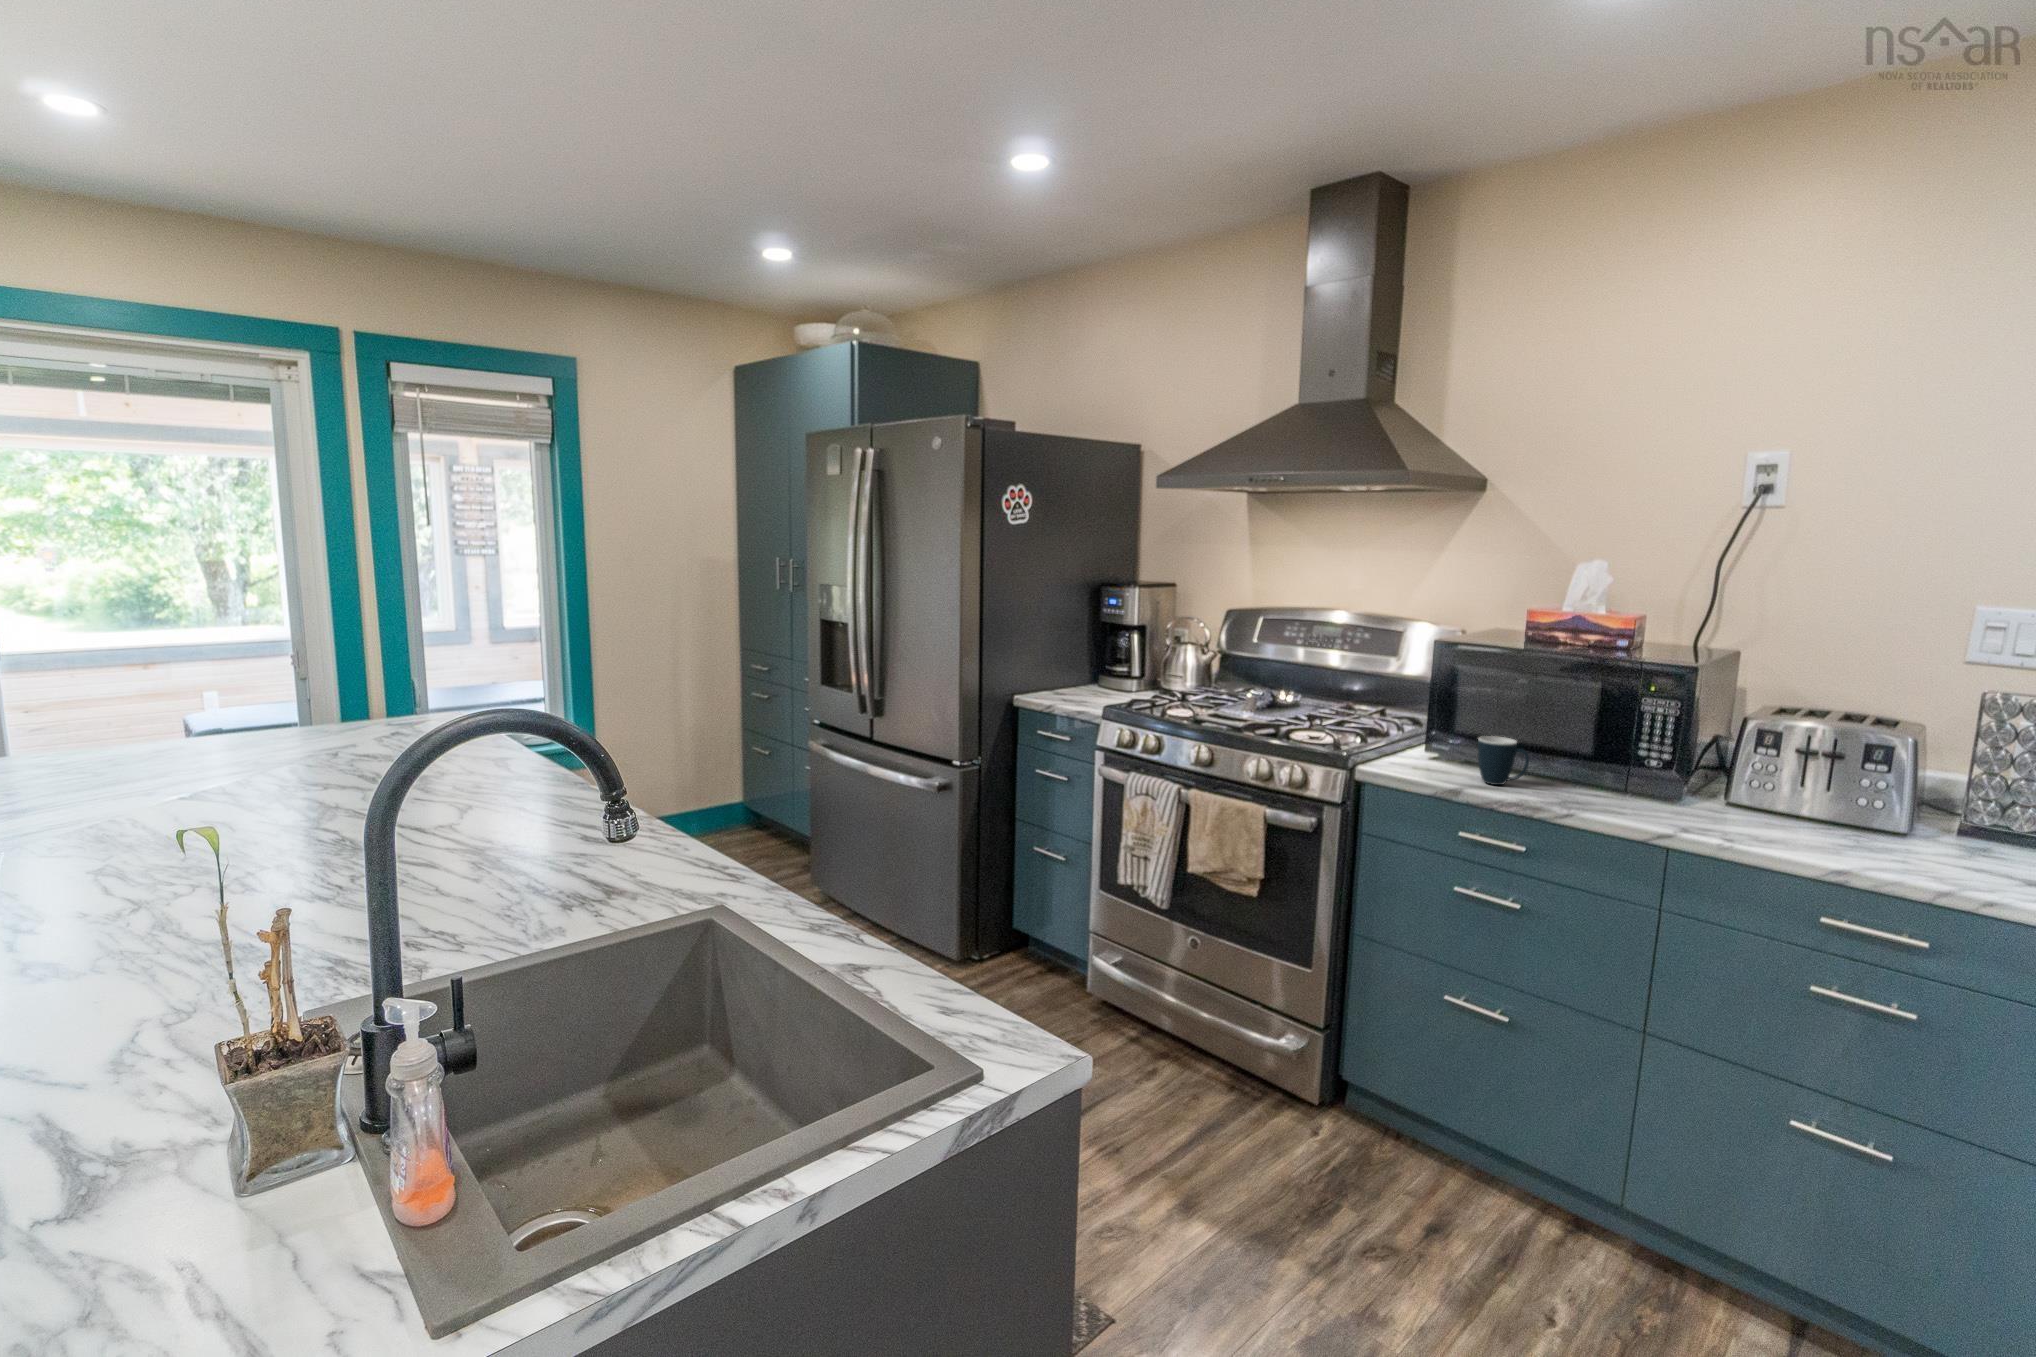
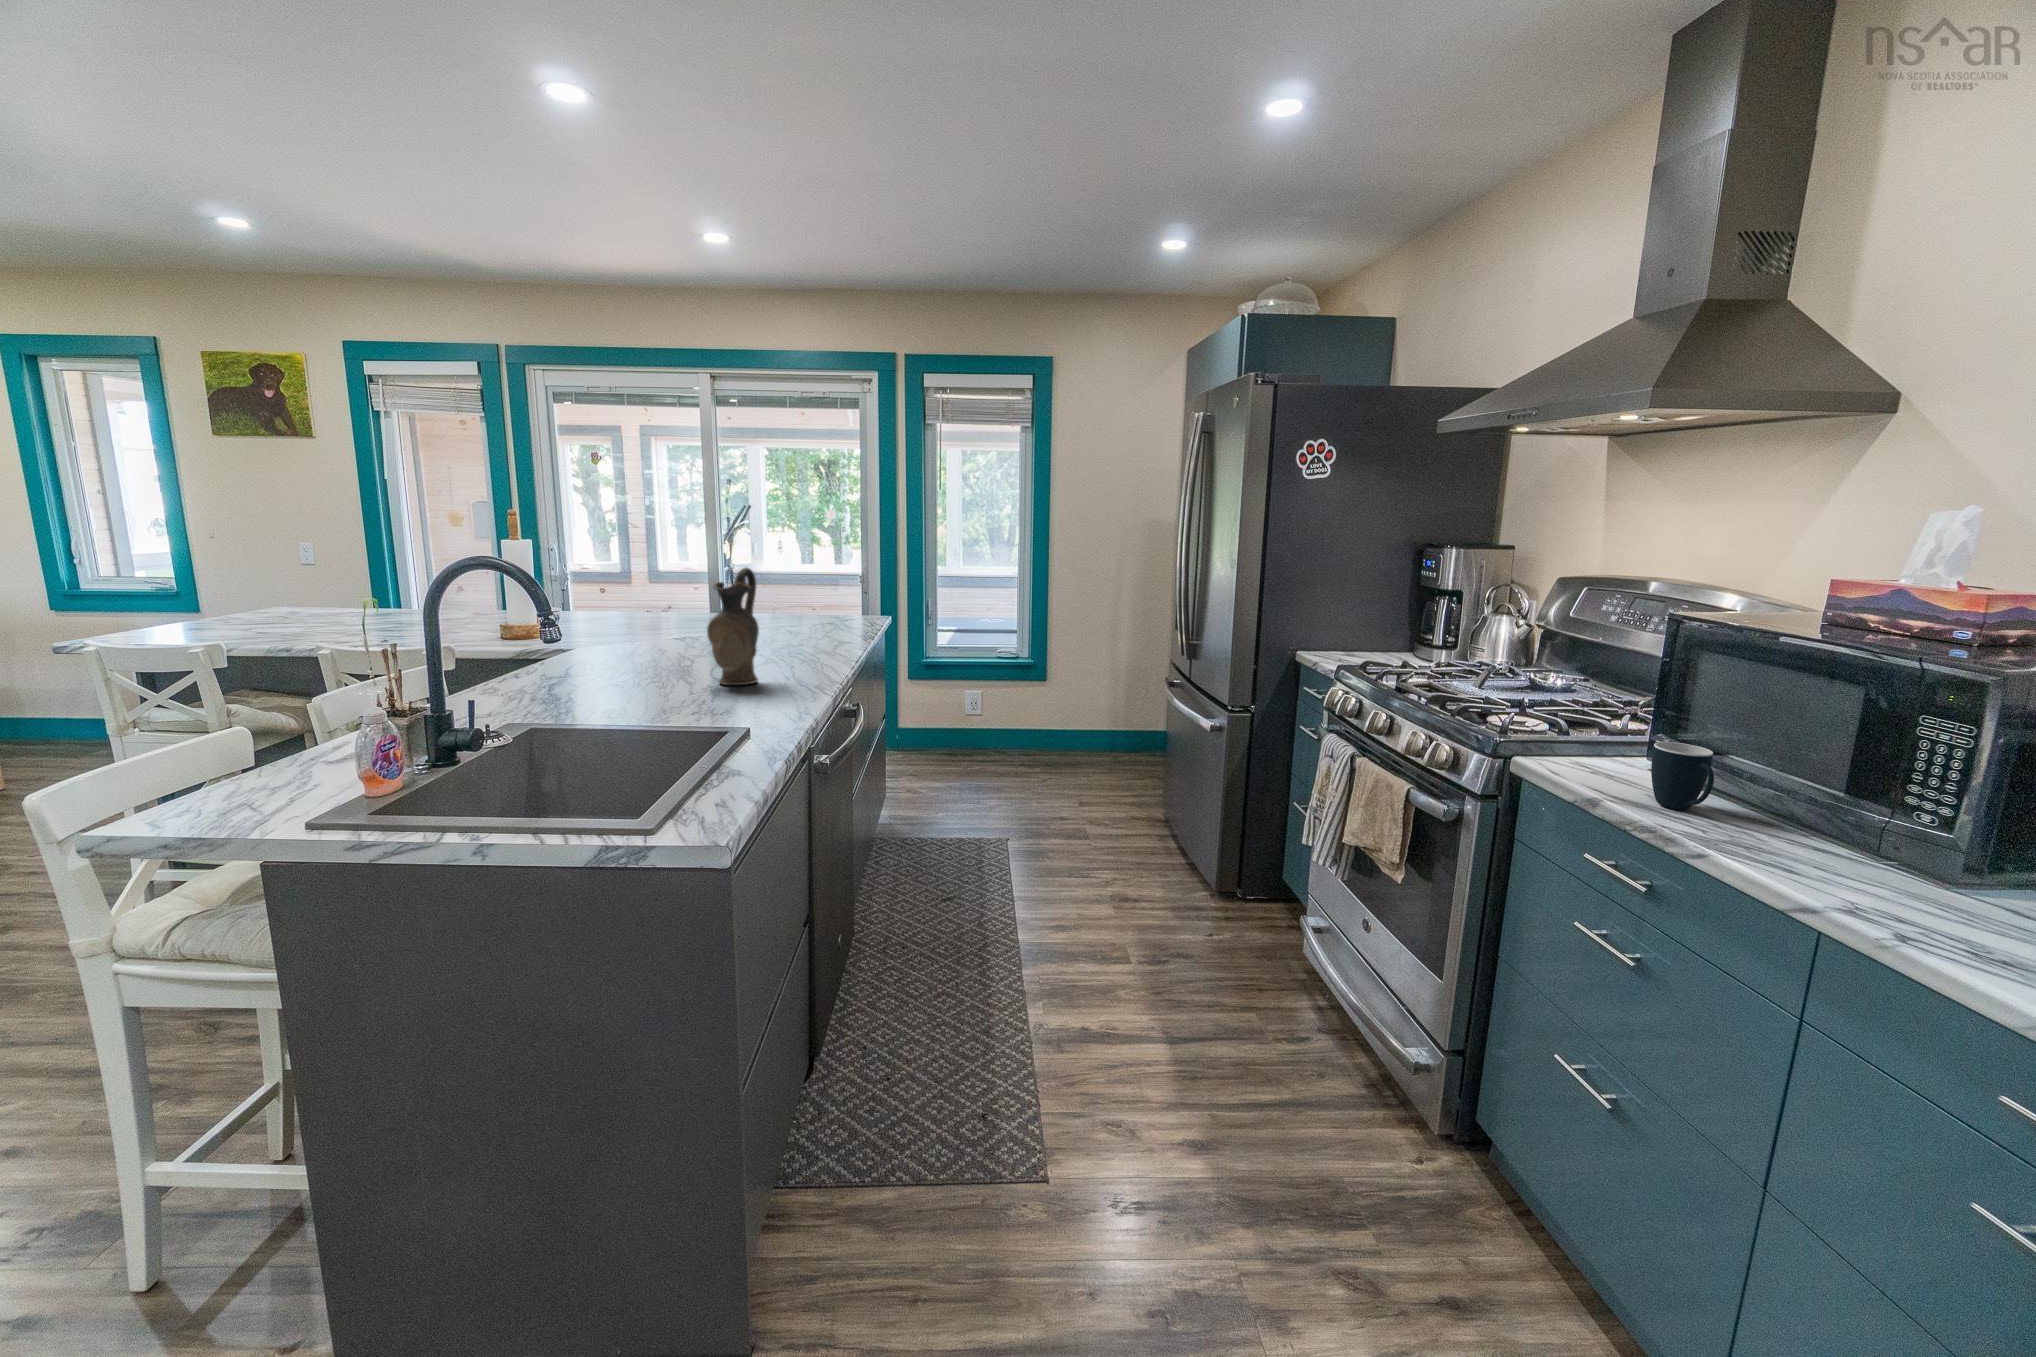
ceramic pitcher: none [465,674,548,860] -> present [707,567,759,685]

